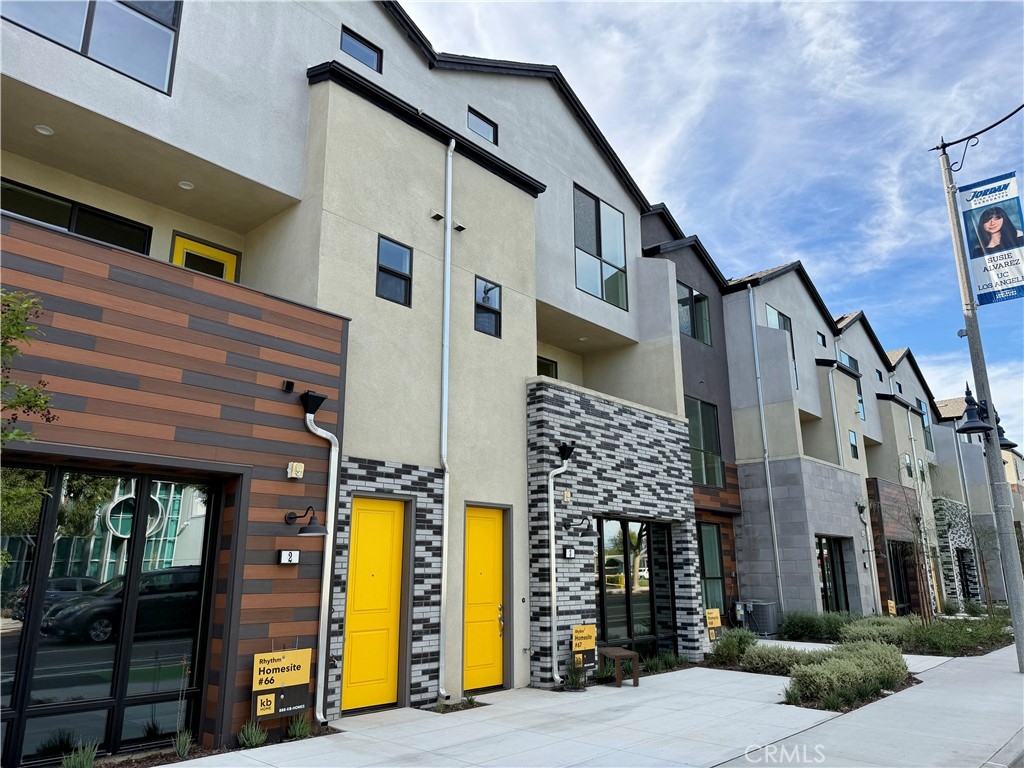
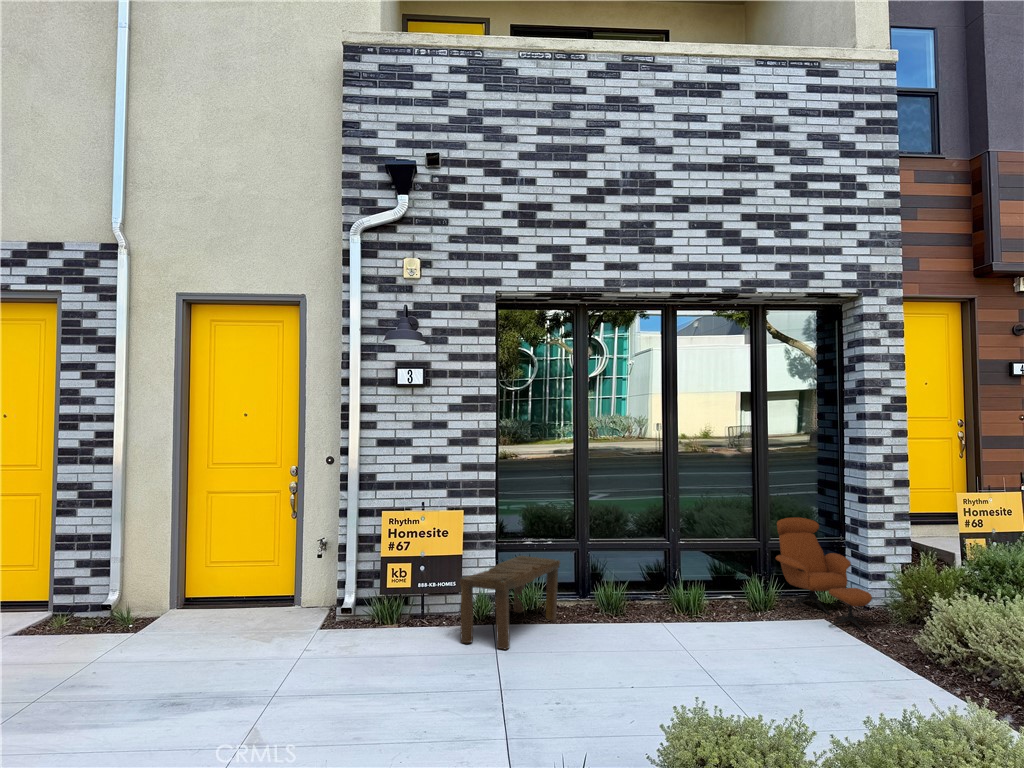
lounge chair: none [660,623,713,667] -> present [776,518,872,633]
potted tree: present [564,650,587,692] -> none [352,549,404,638]

